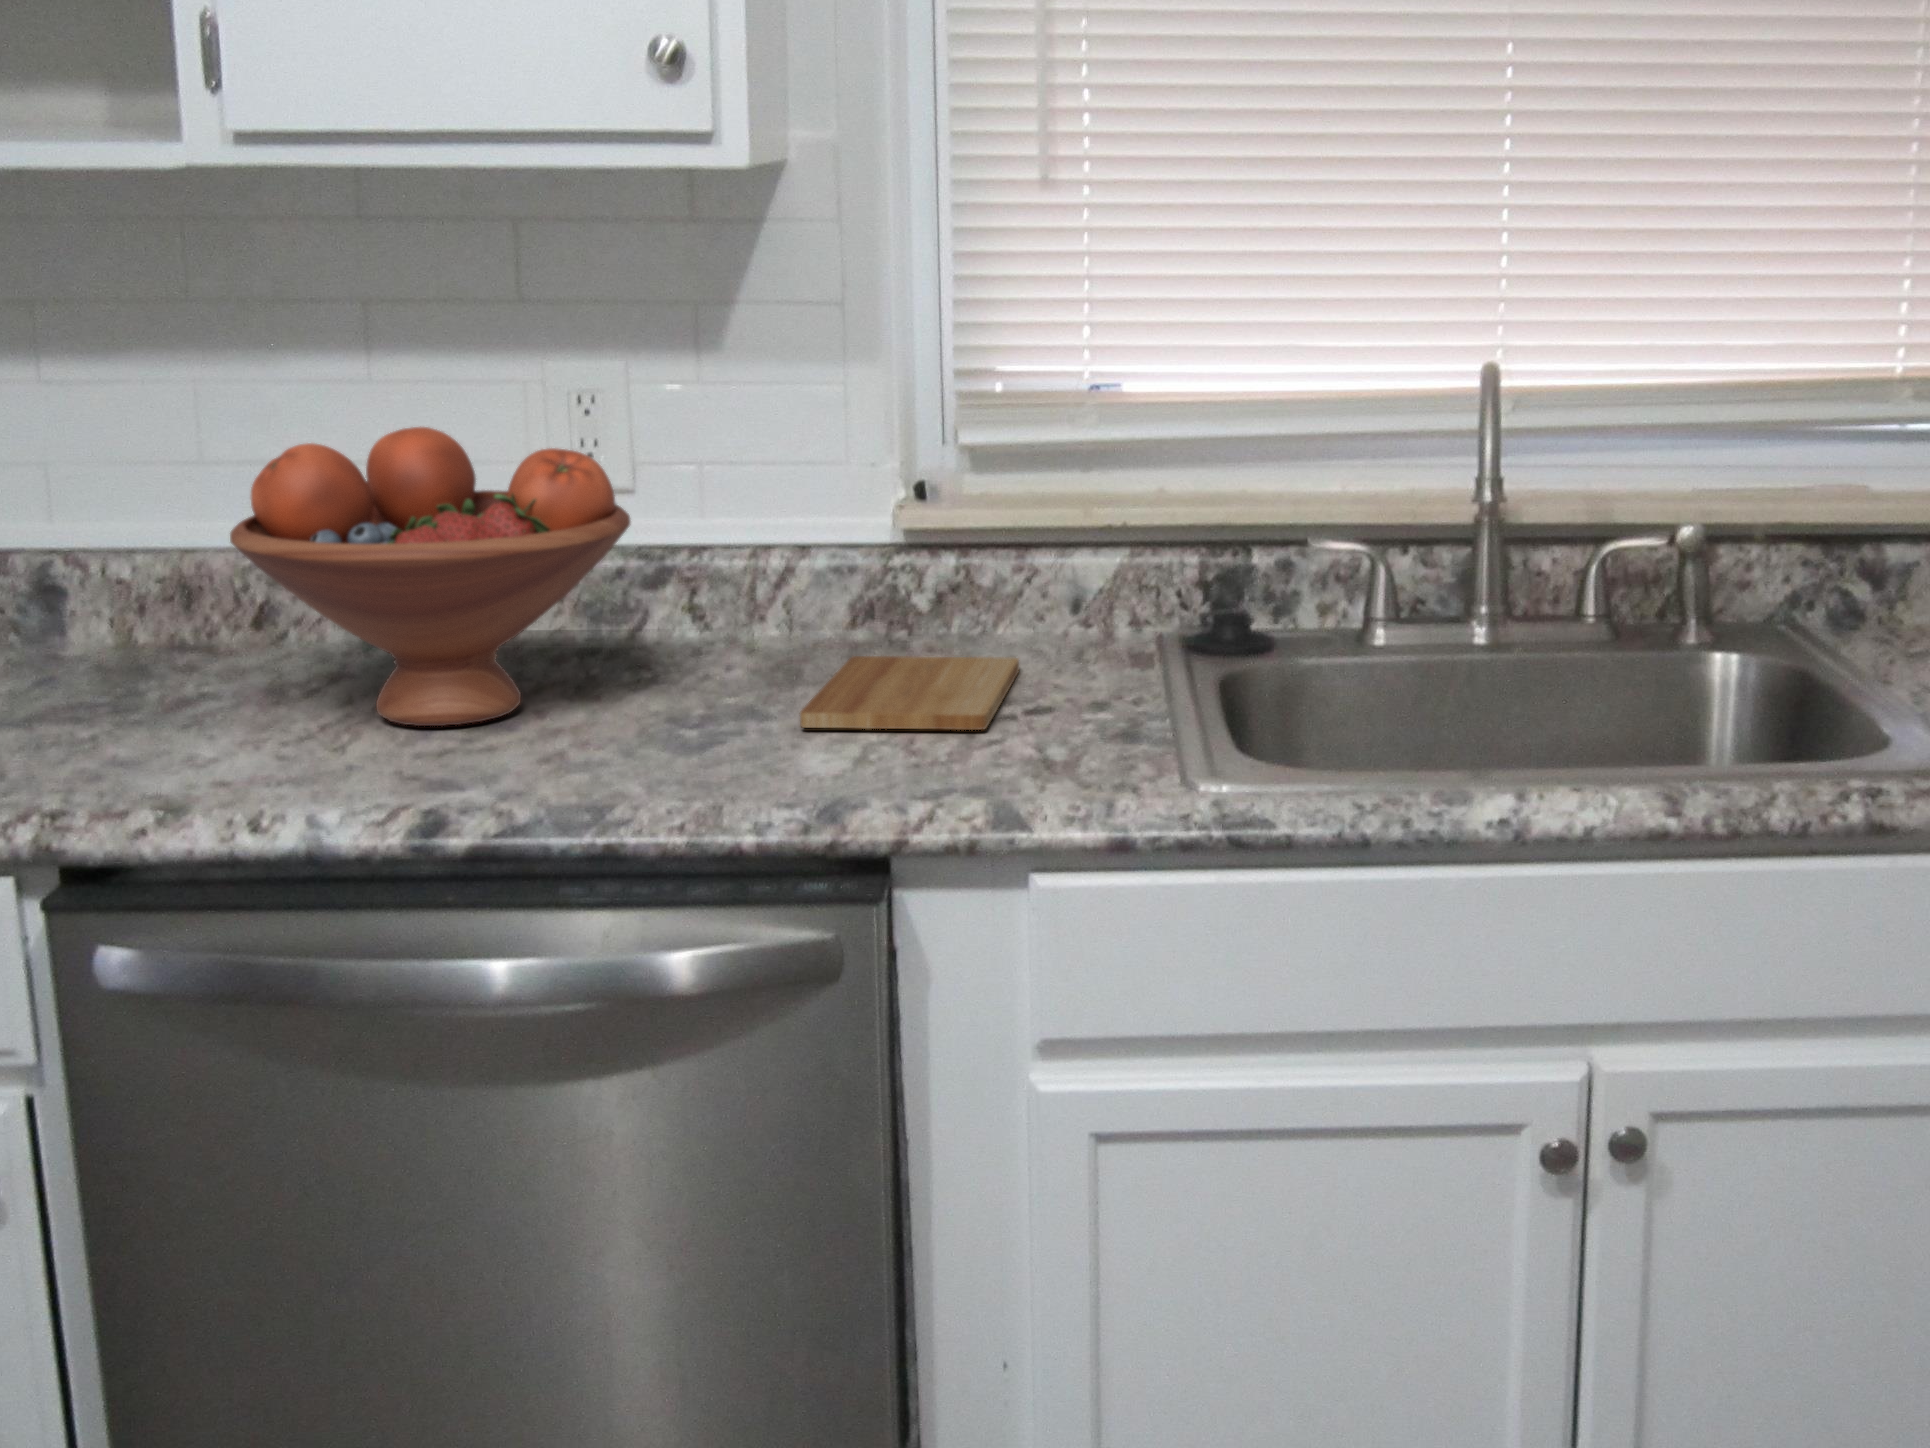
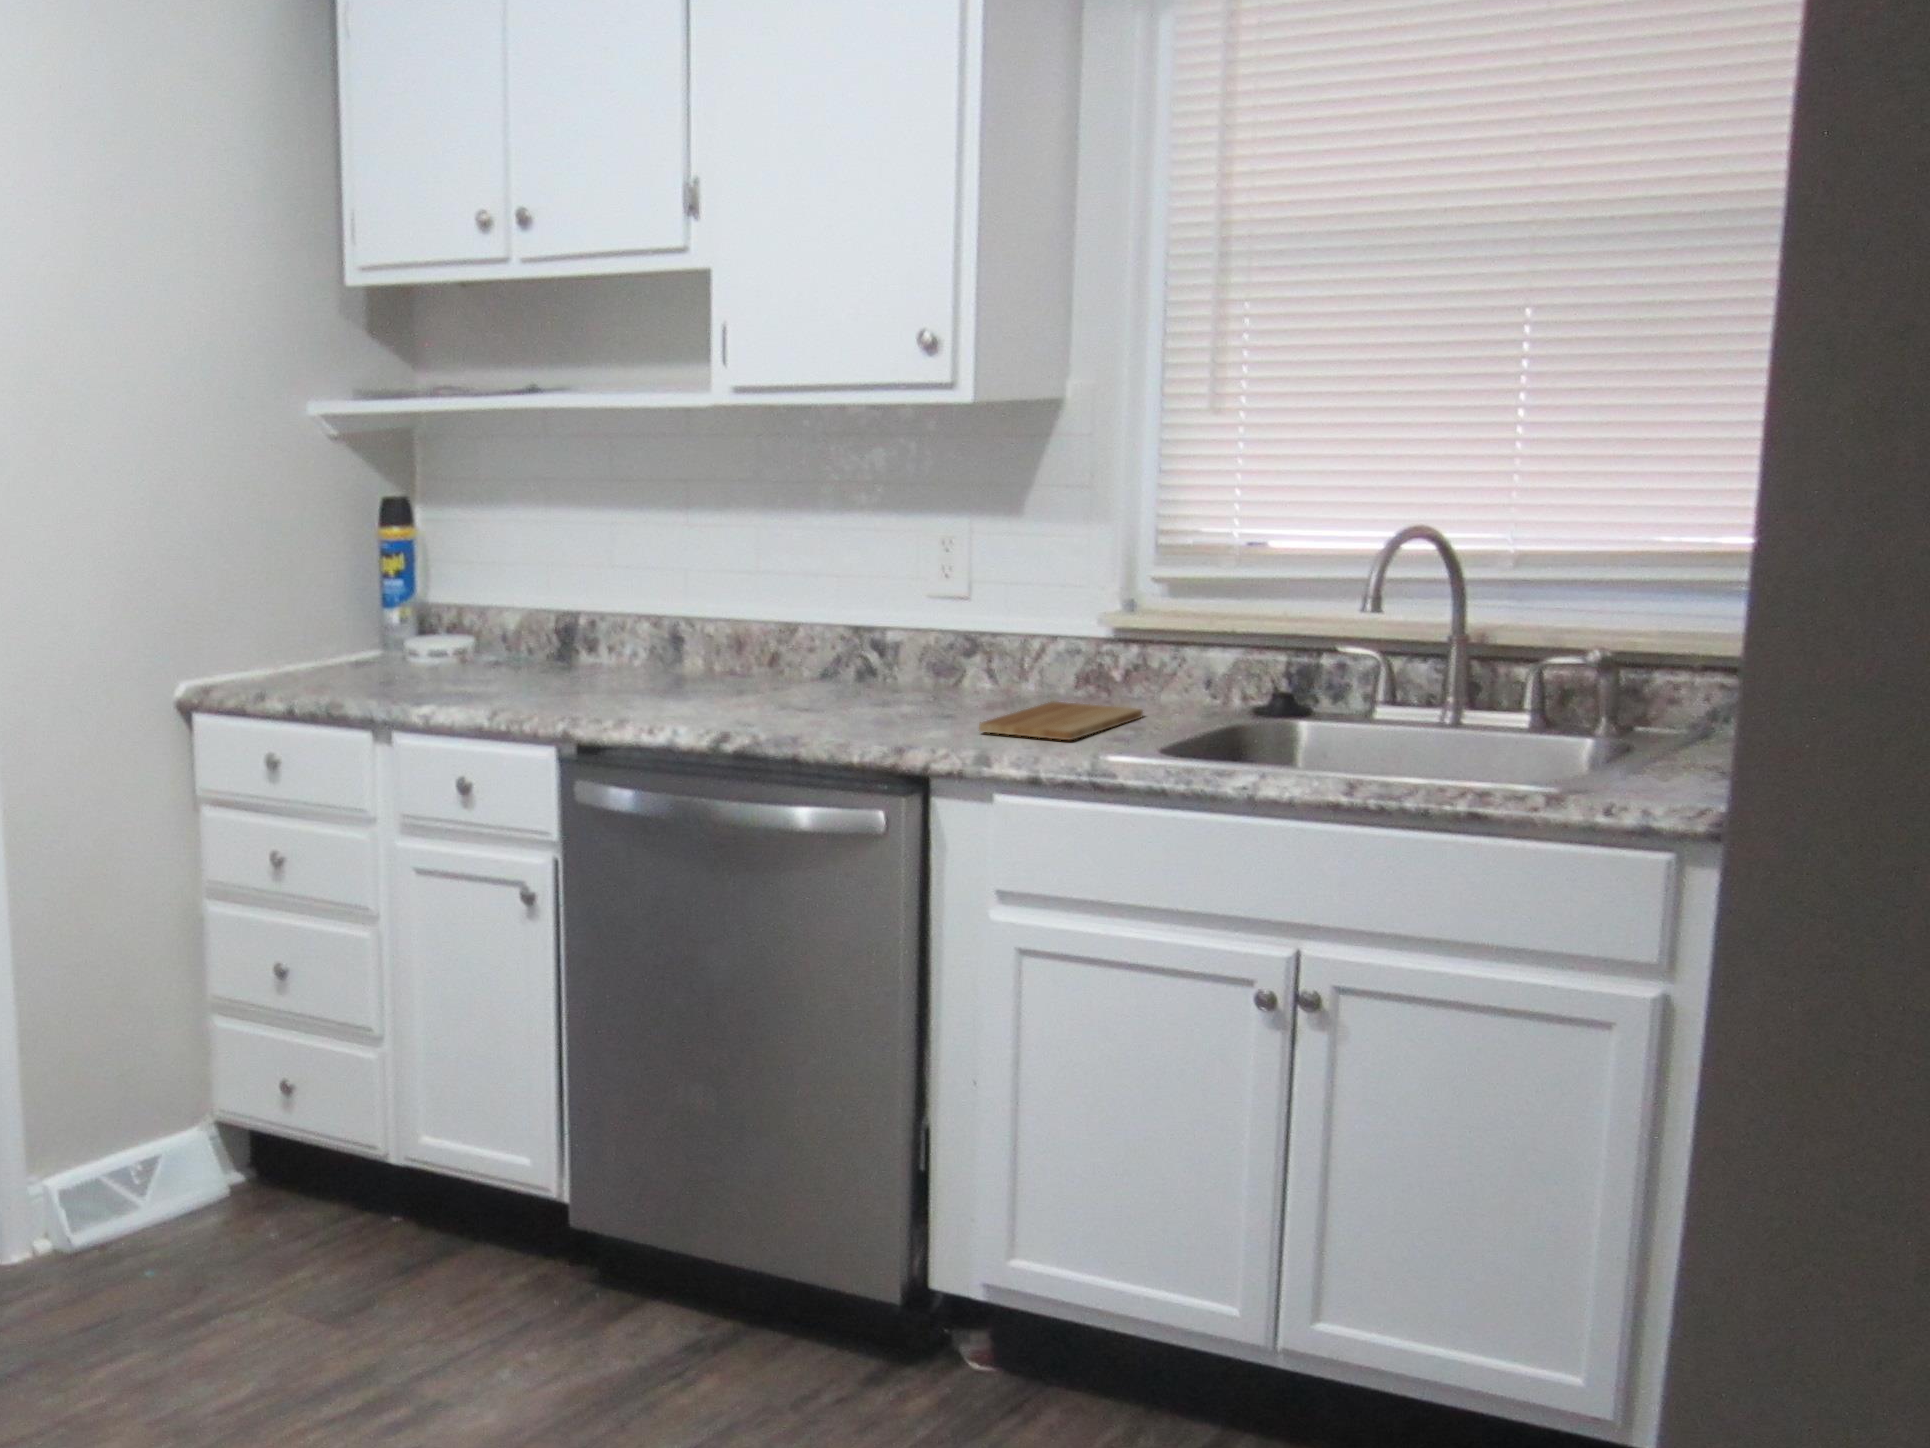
fruit bowl: present [230,427,630,726] -> none [724,558,925,717]

